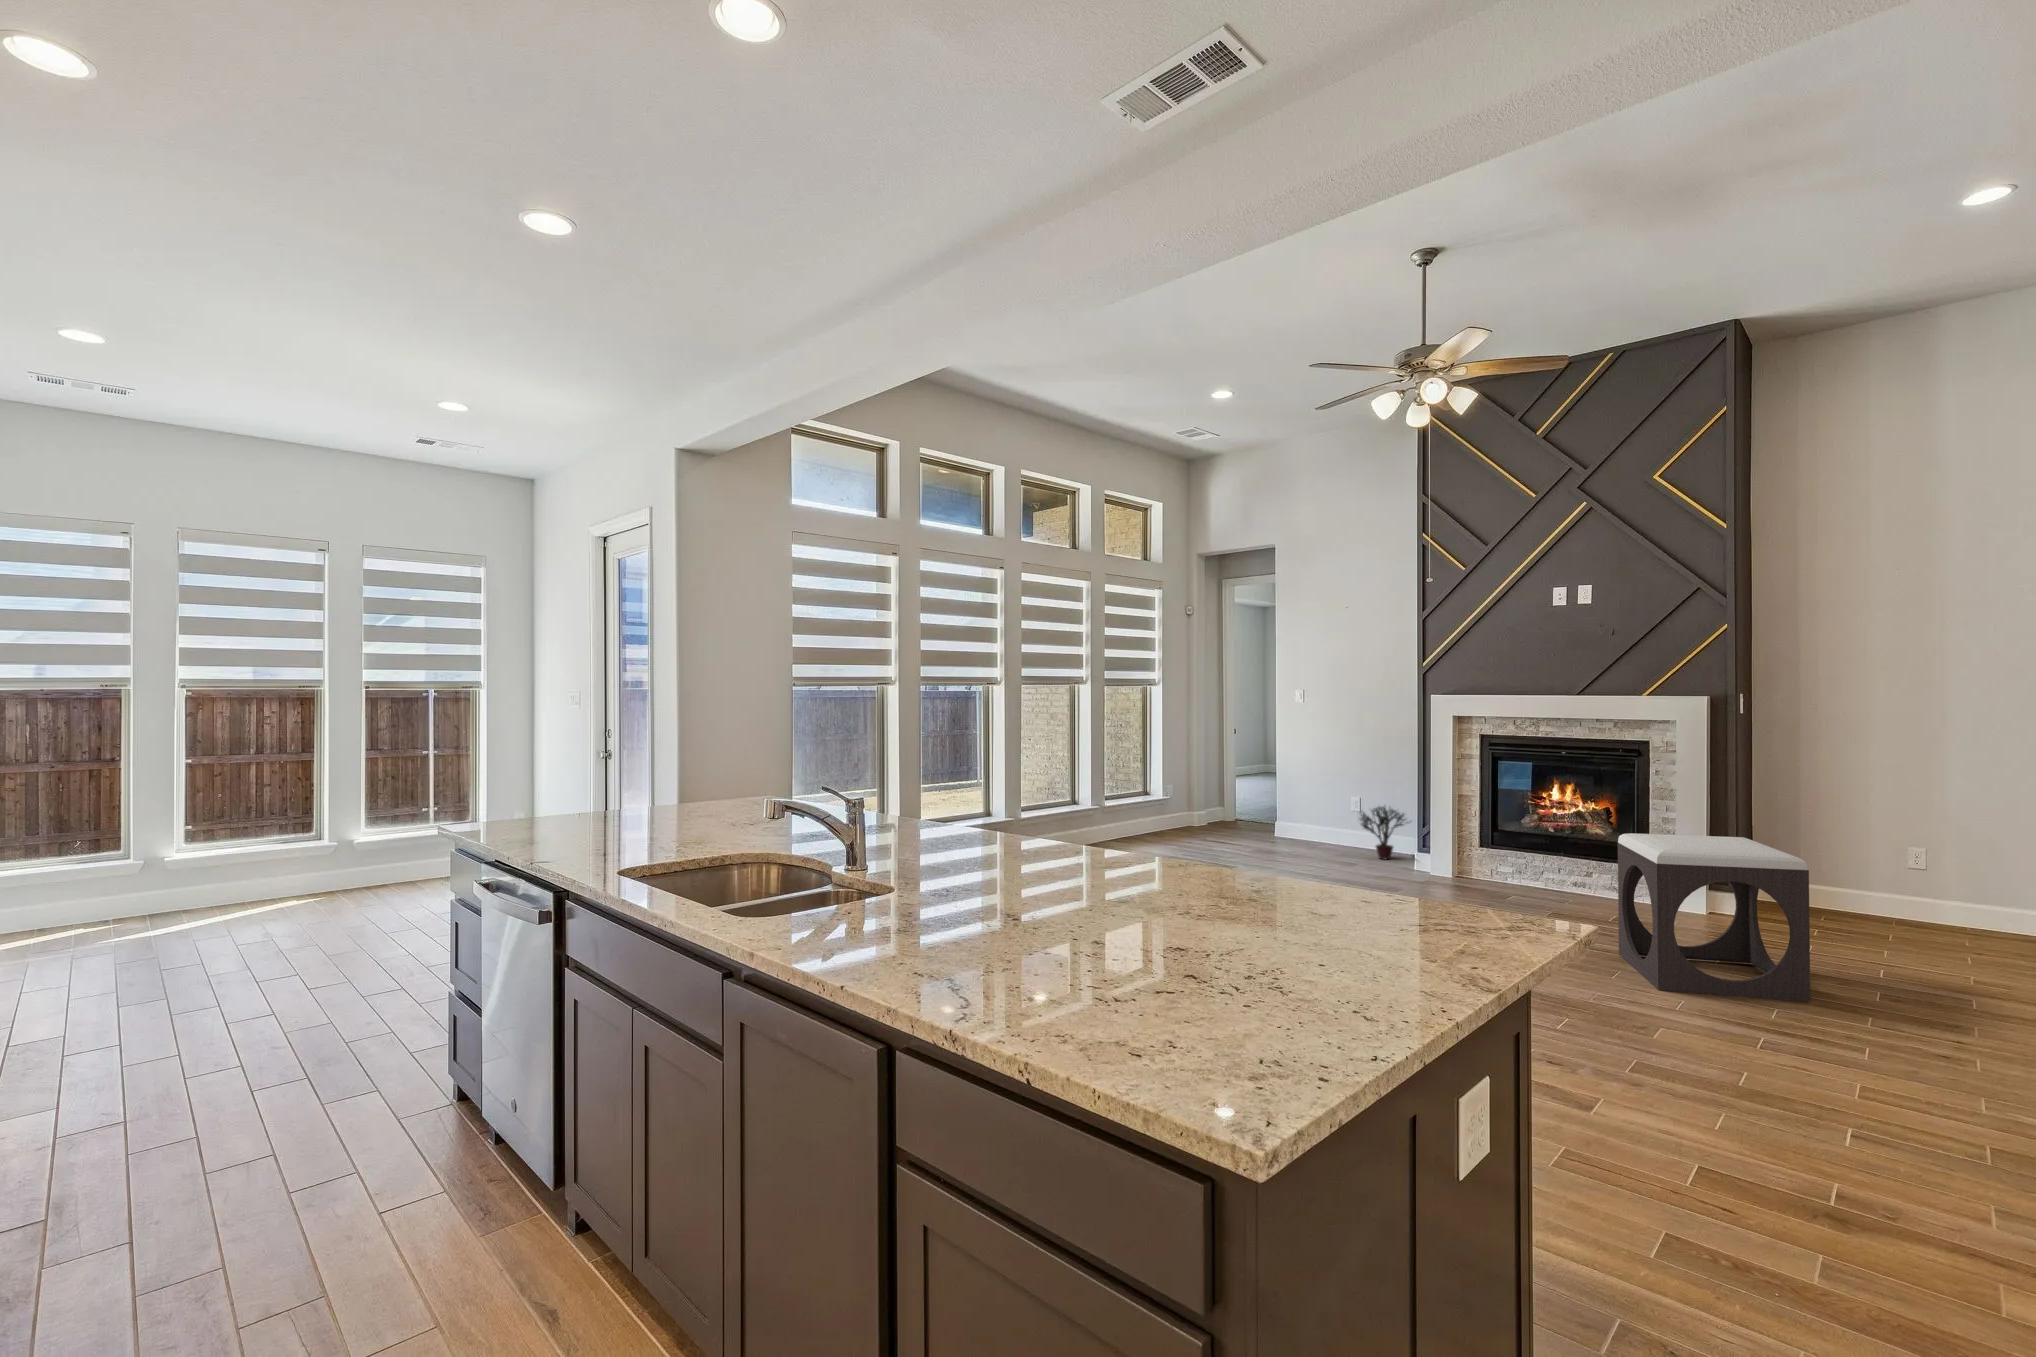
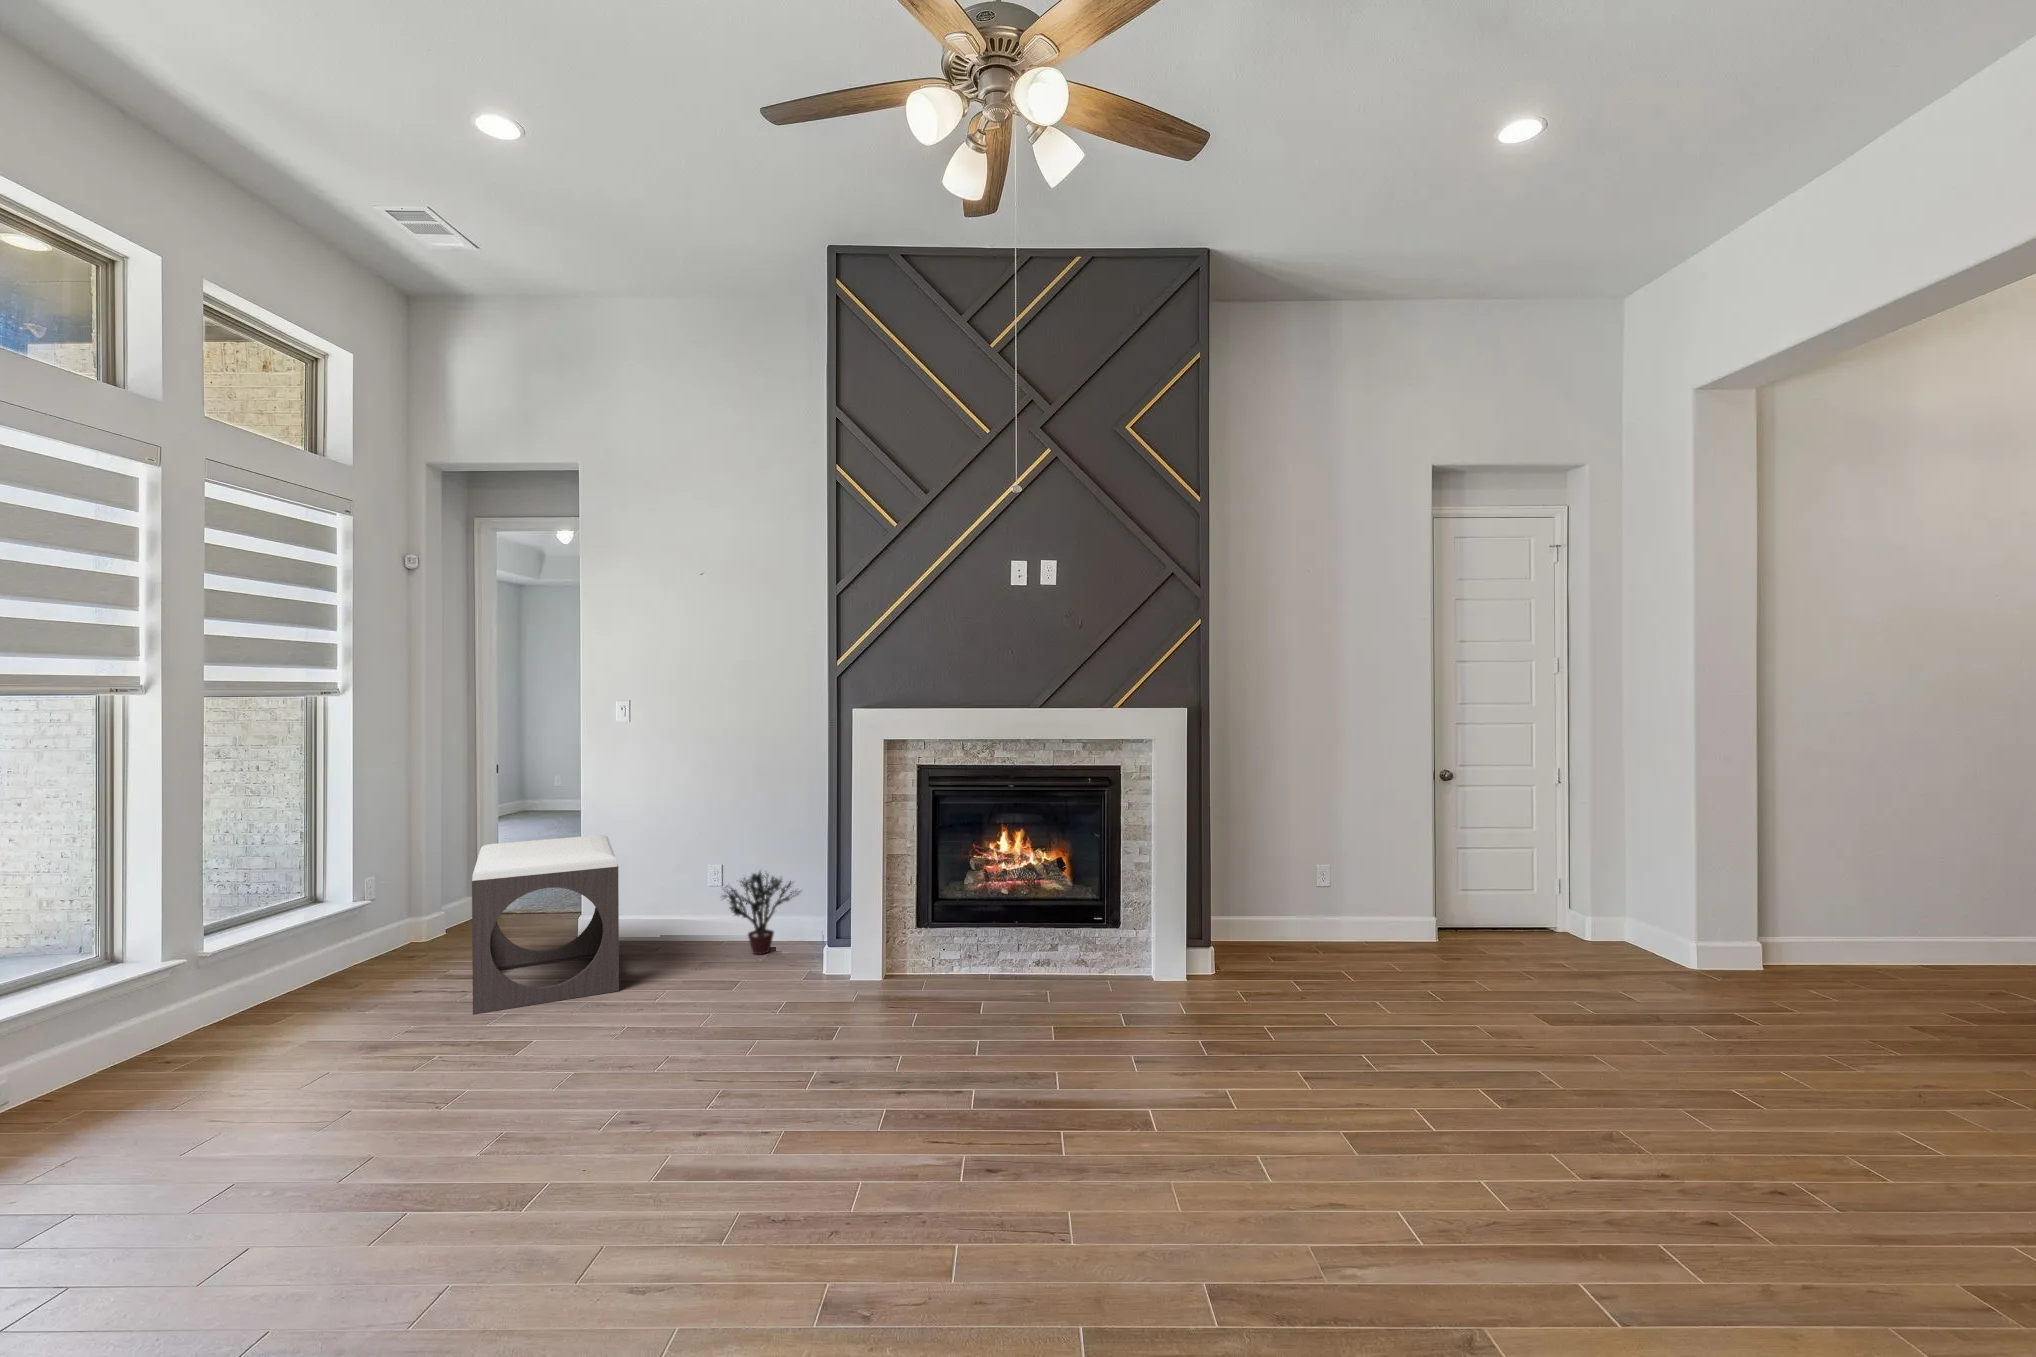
footstool: present [1618,833,1810,1002] -> present [472,835,619,1014]

